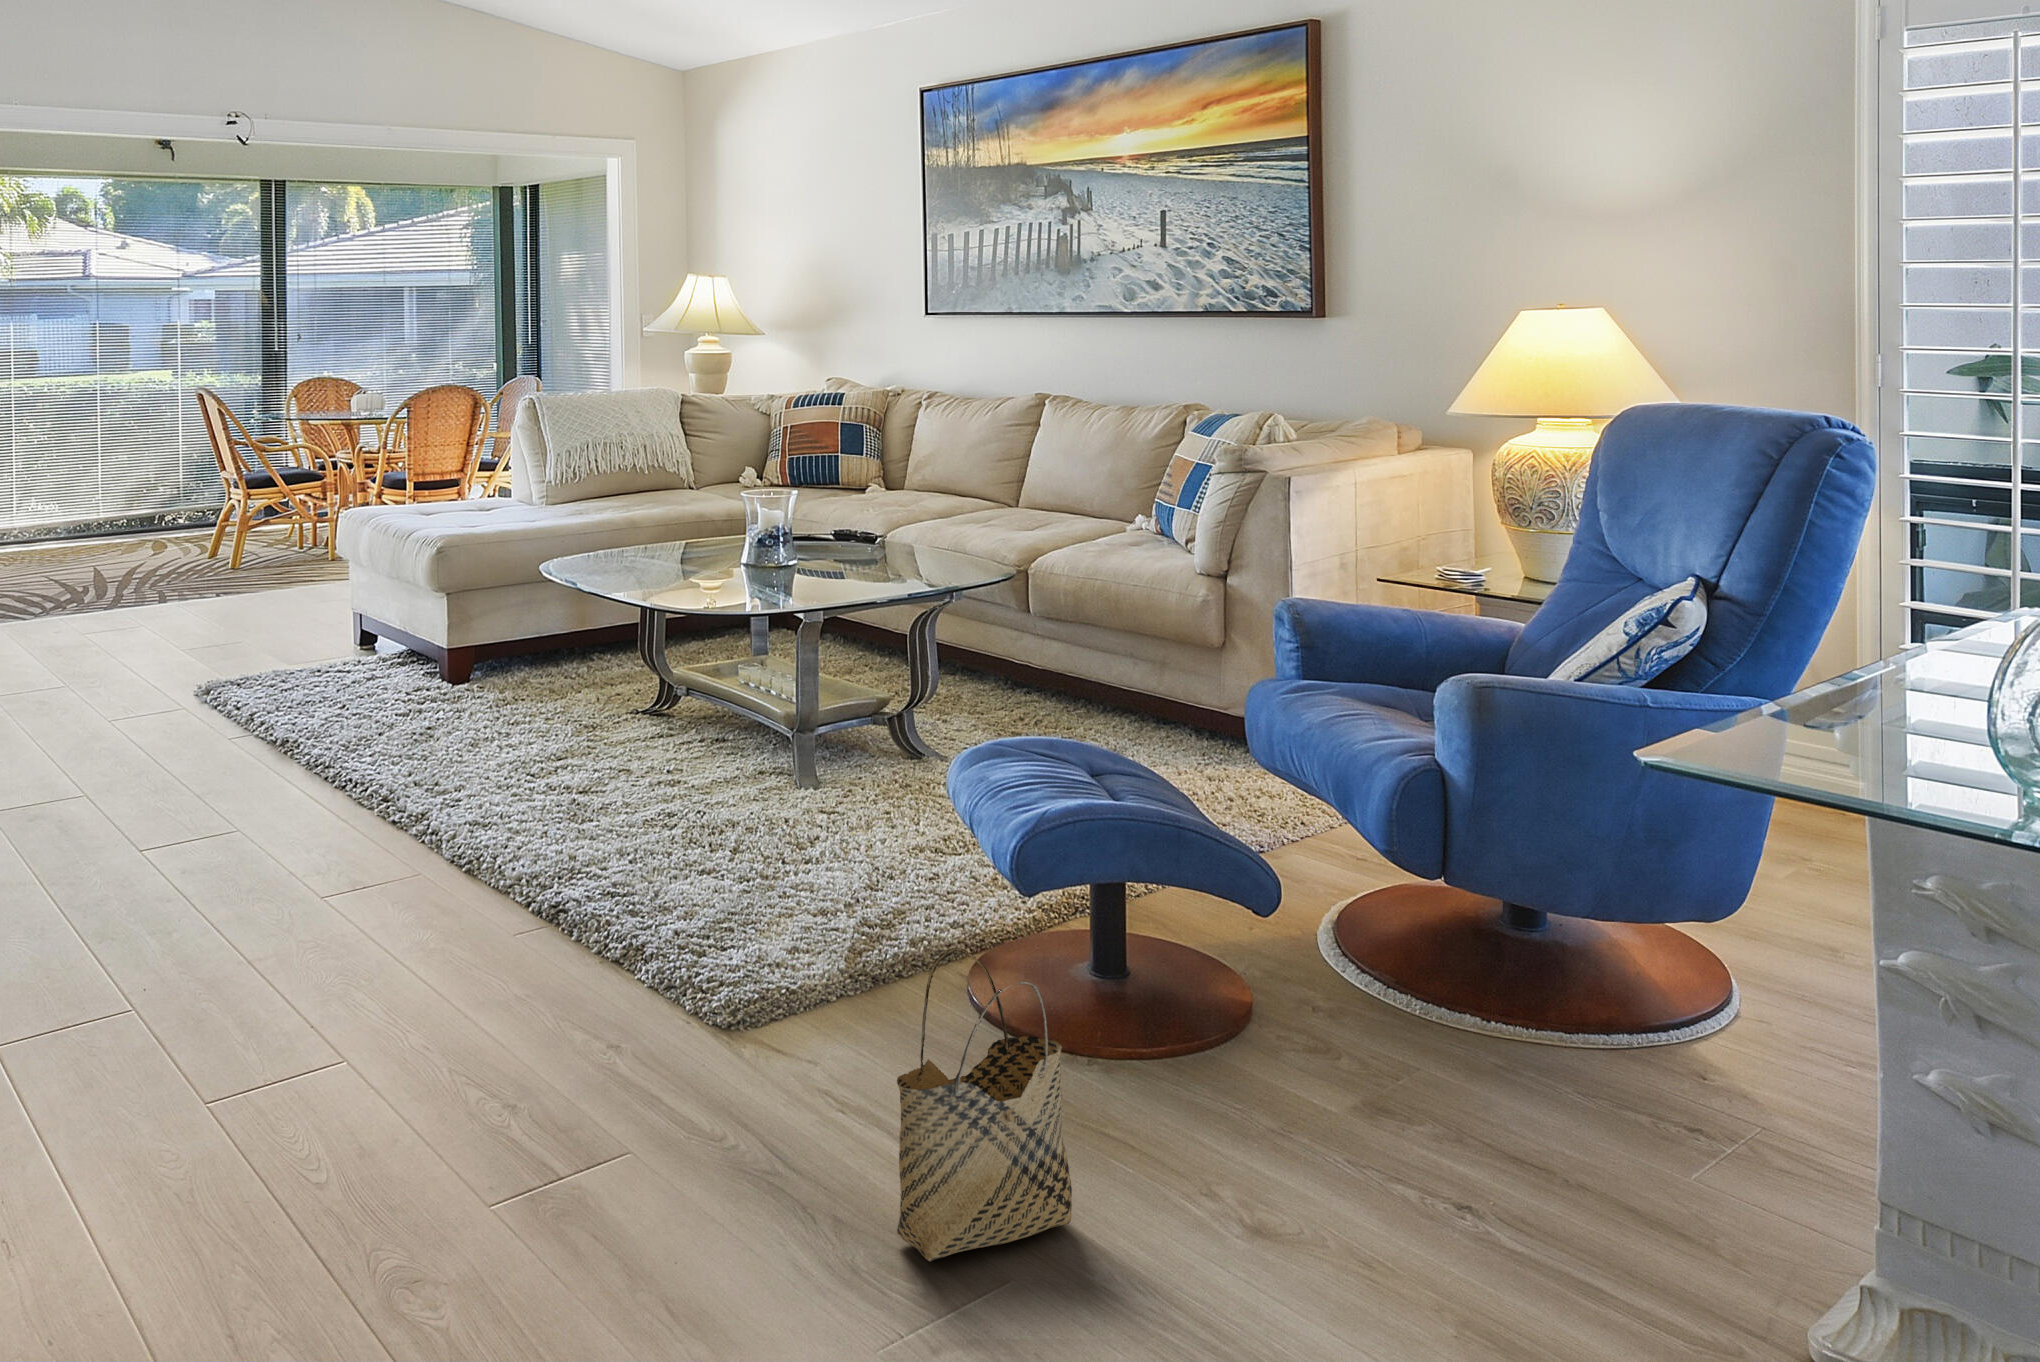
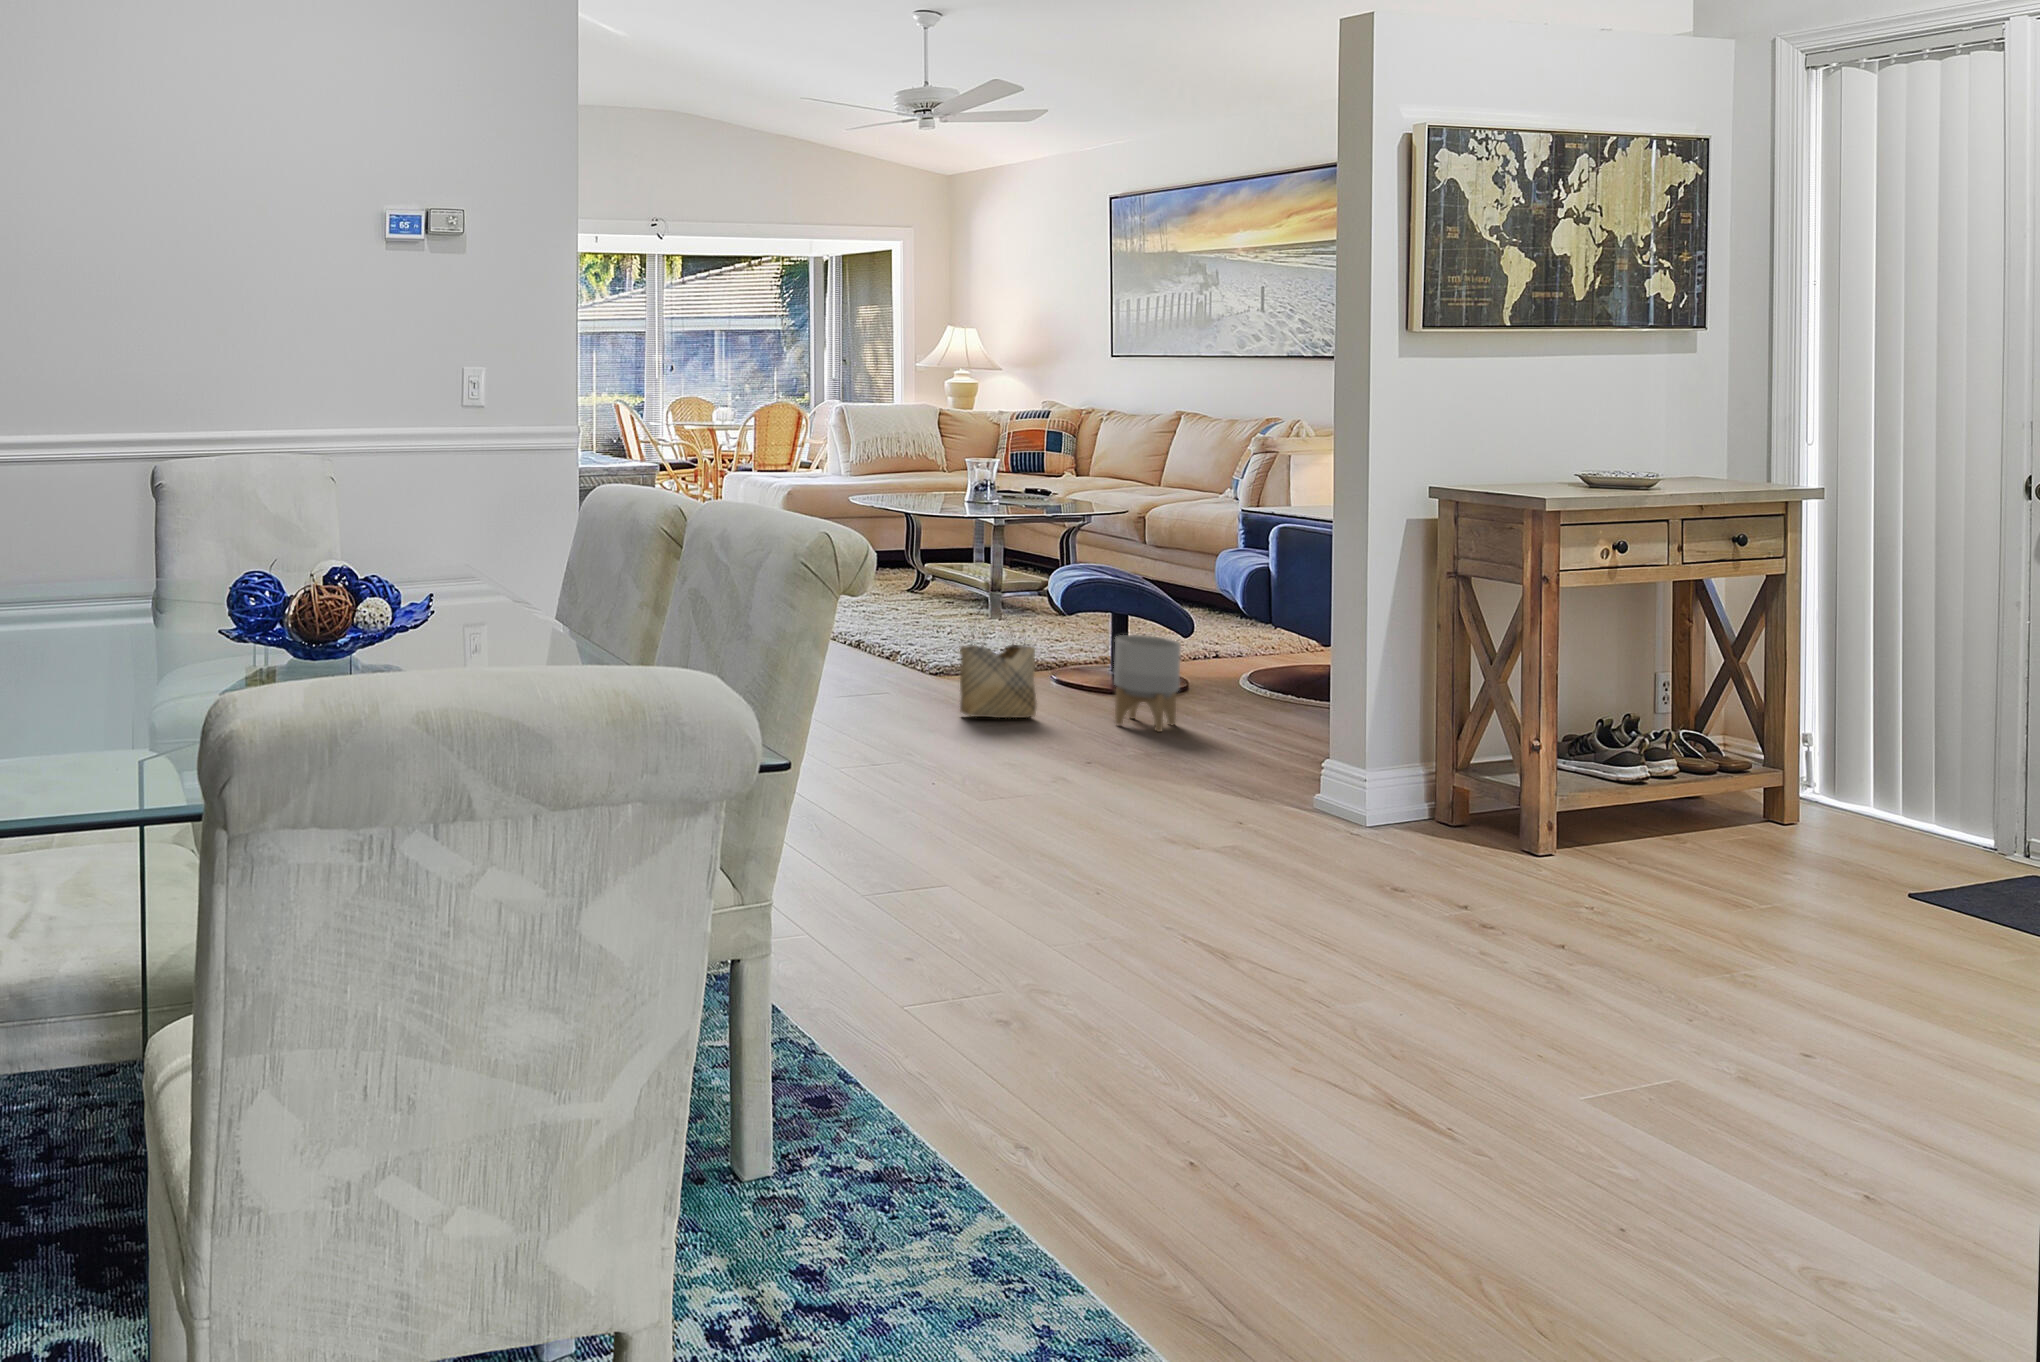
planter: none [1233,980,1384,1240] -> present [1114,635,1181,732]

